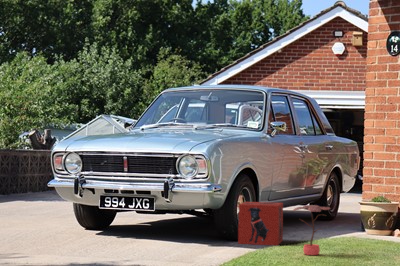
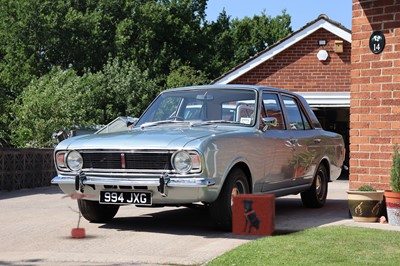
potted plant: present [294,205,330,255] -> present [62,193,95,238]

